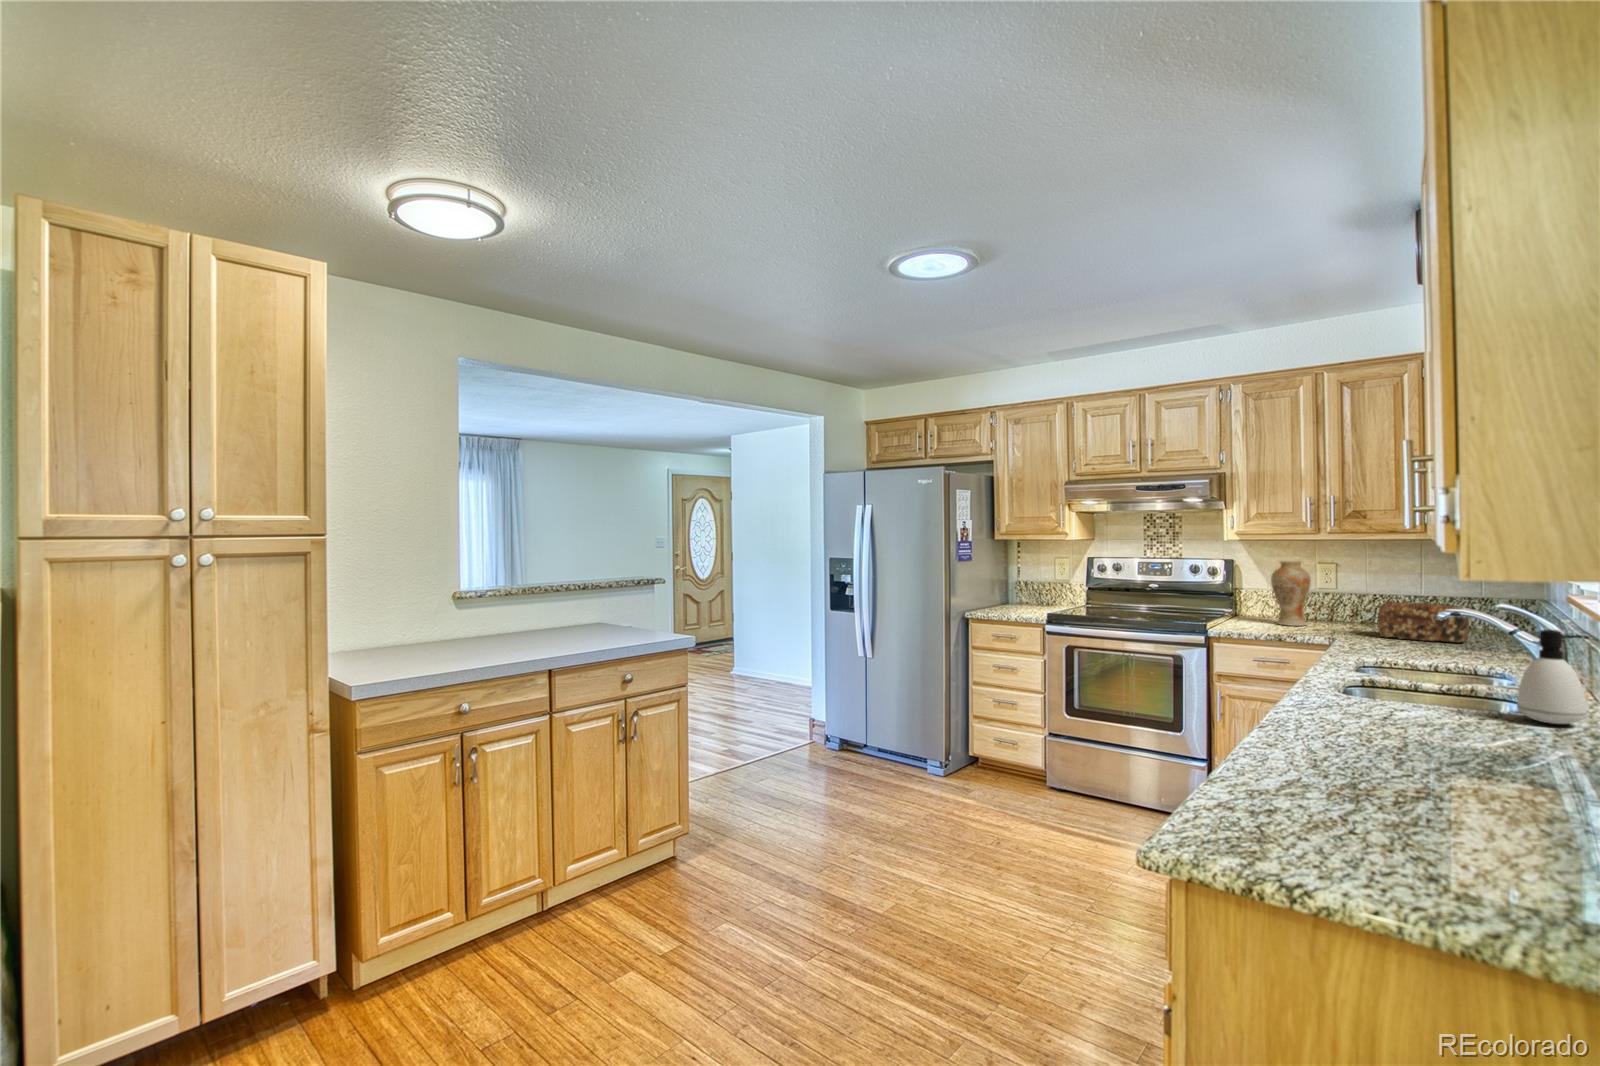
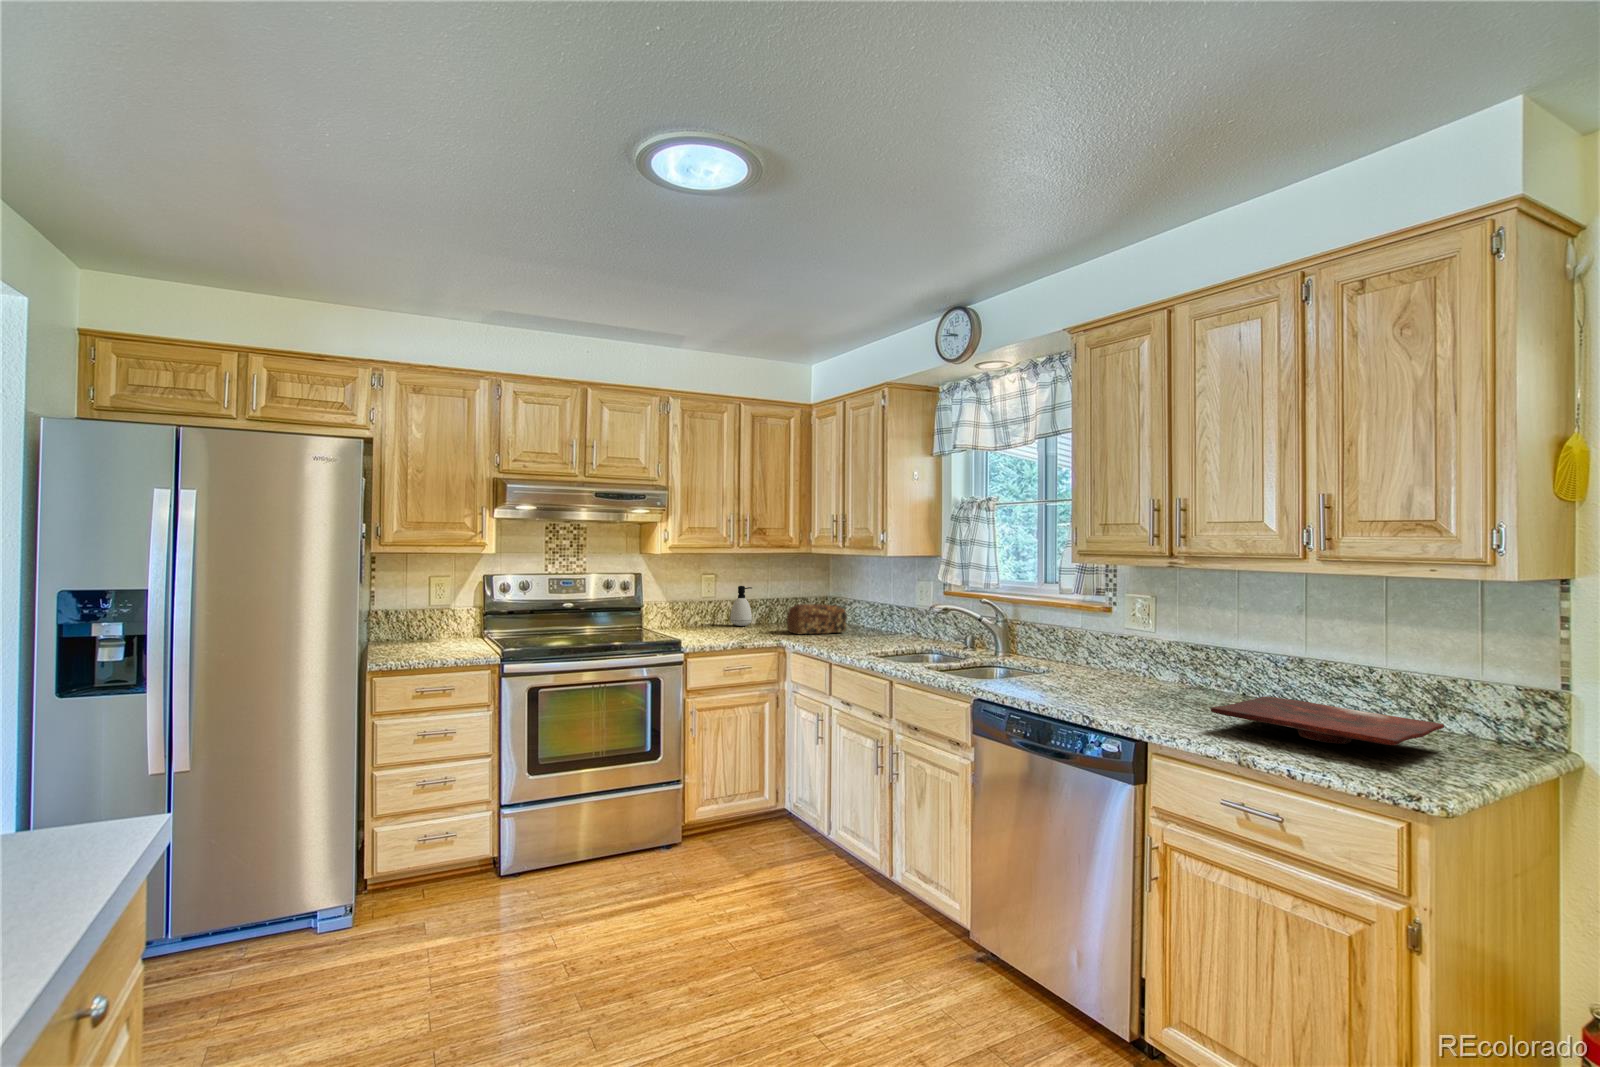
vase: present [1271,561,1311,626] -> none [697,573,728,633]
soap dispenser: present [1517,630,1589,724] -> present [730,586,752,626]
cutting board: none [1266,736,1517,839] -> present [1211,696,1444,745]

